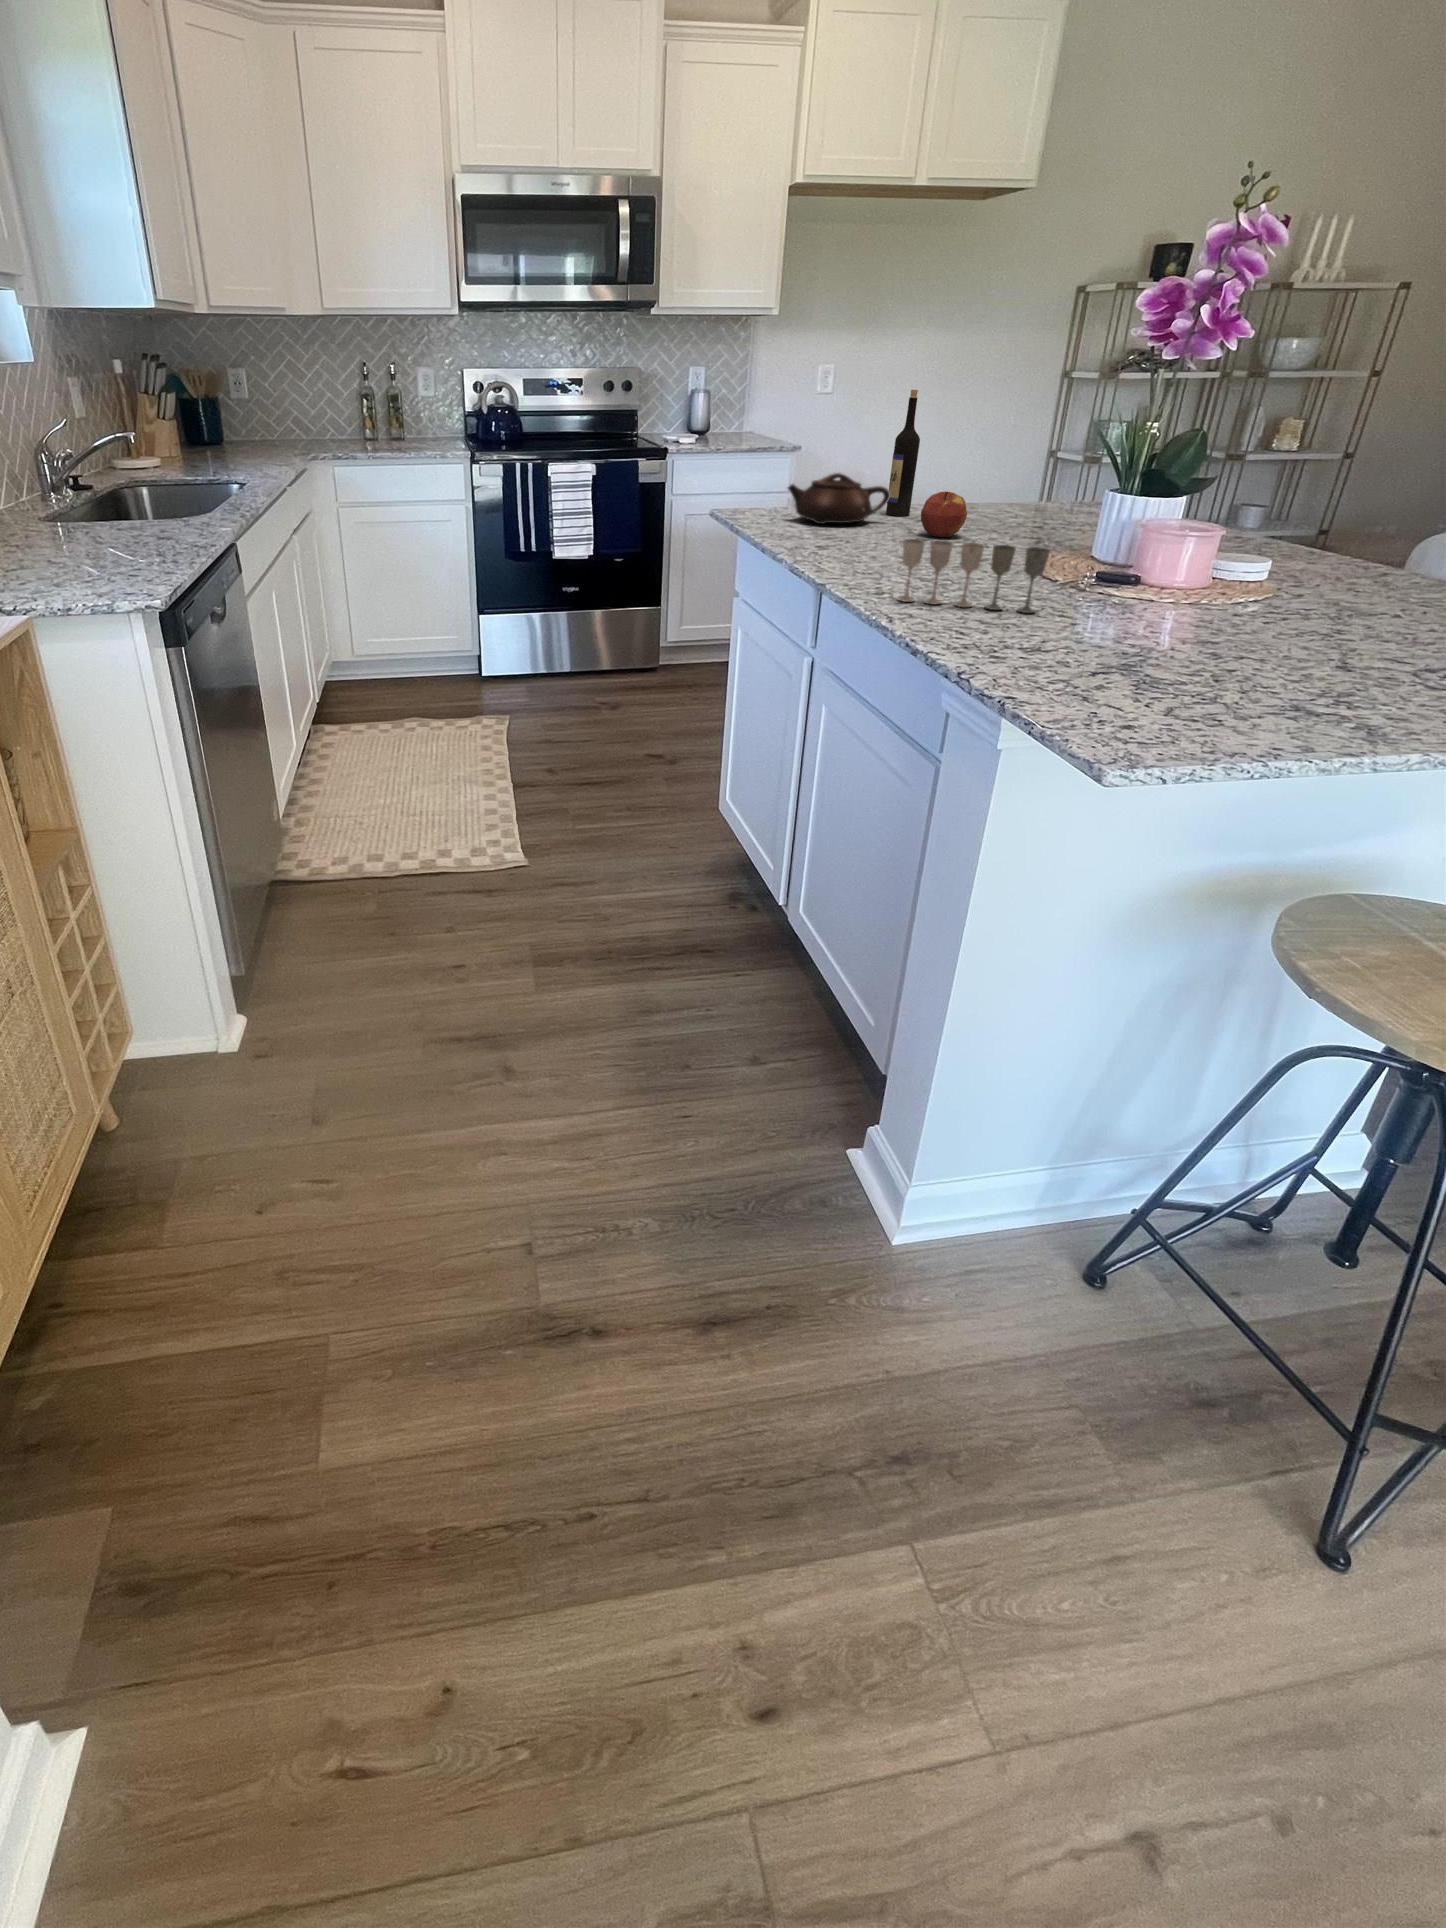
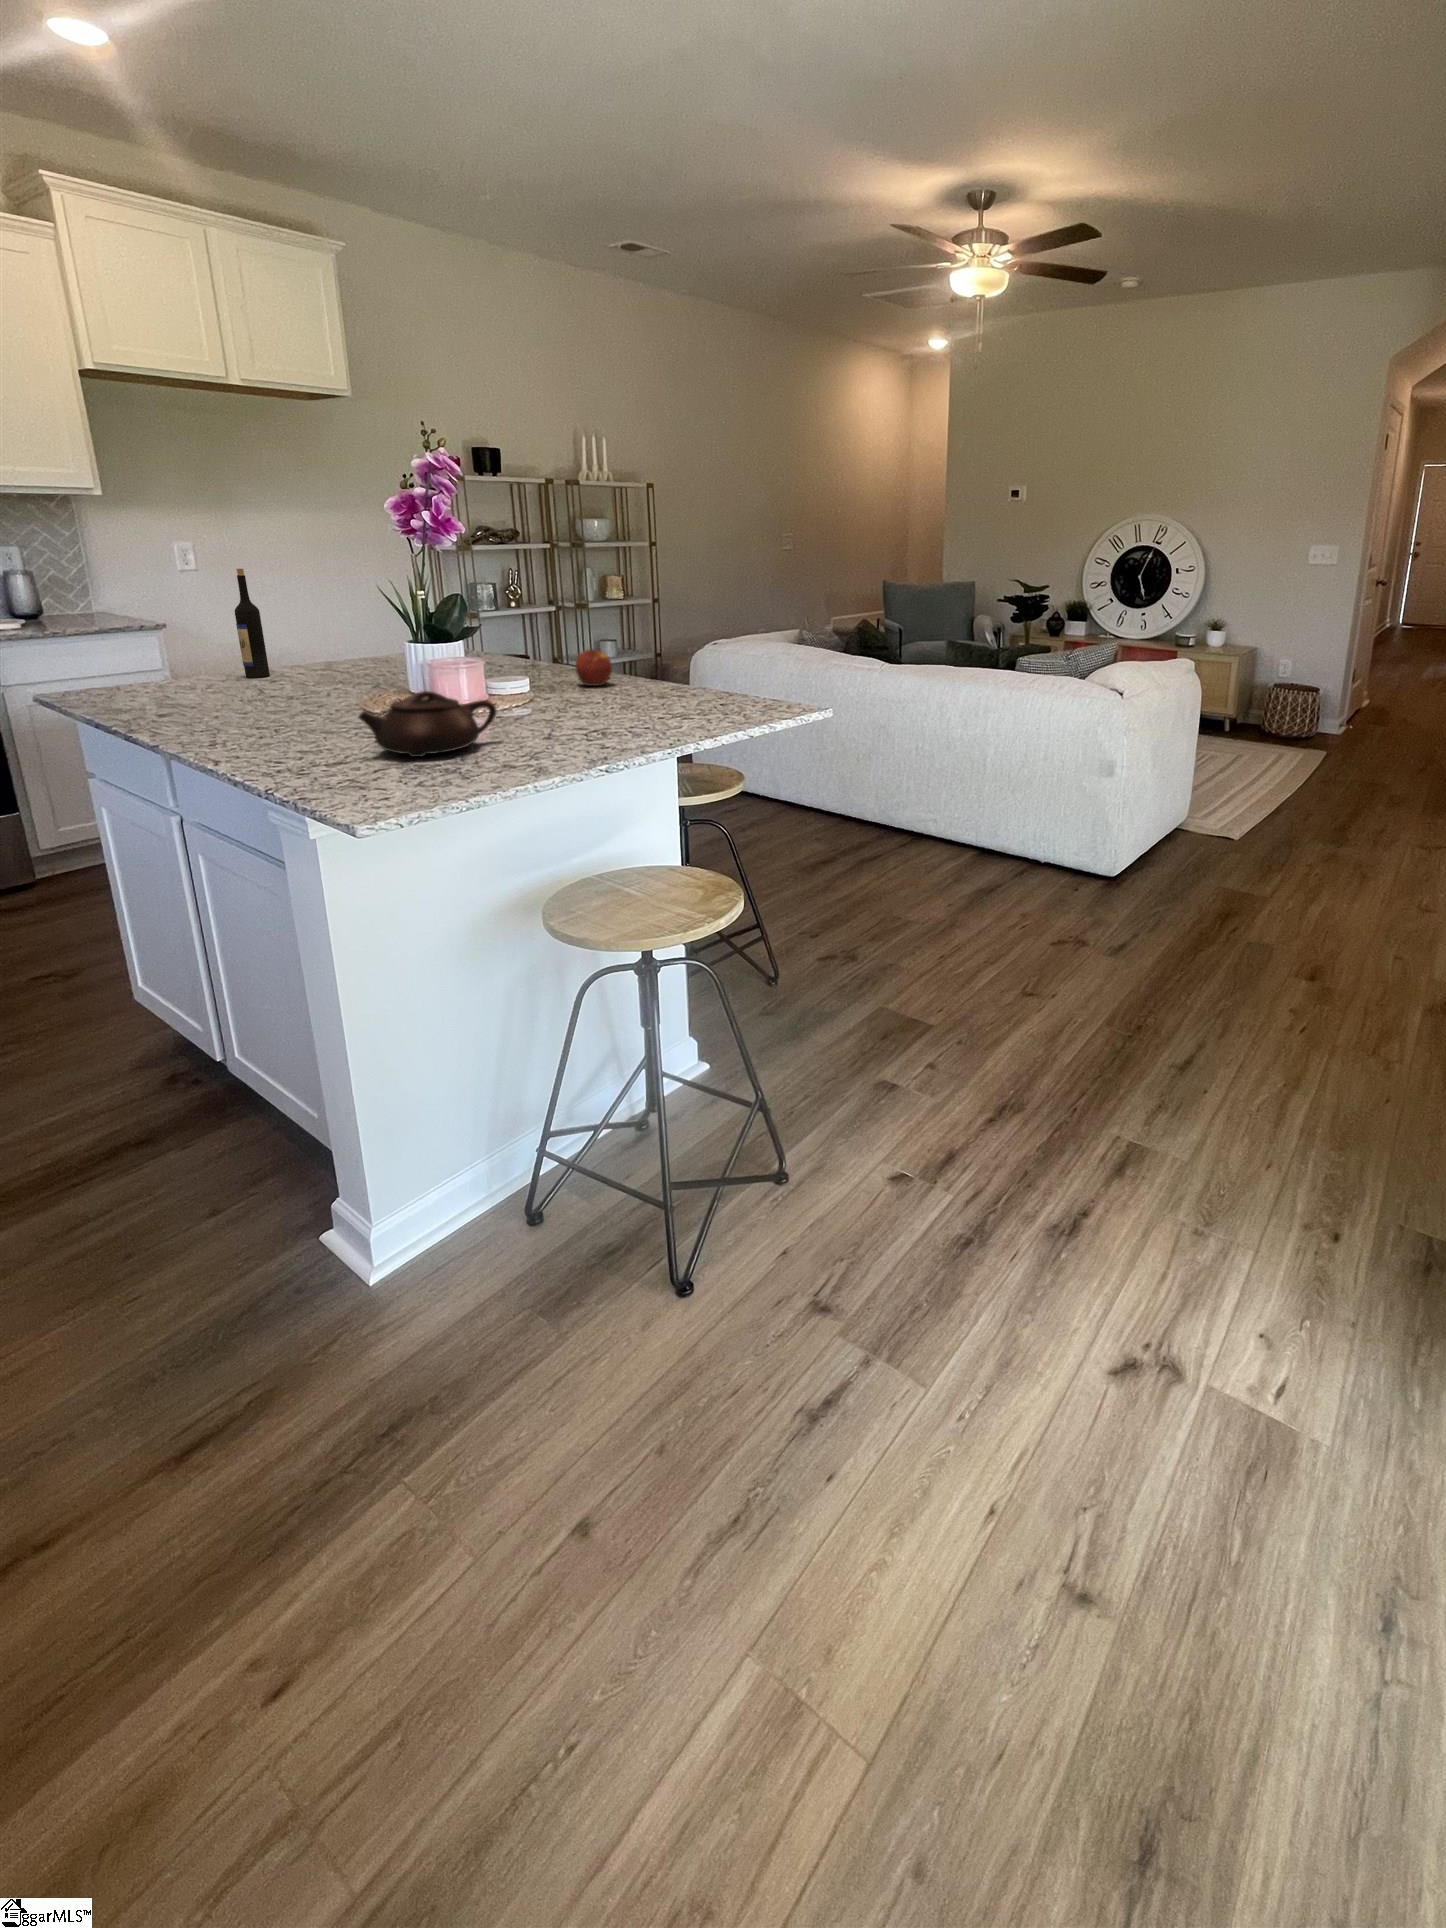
teapot: present [787,473,890,524] -> present [359,691,496,757]
apple: present [921,492,967,537] -> present [575,650,612,686]
wine glass: present [898,539,1050,613] -> none [215,688,350,747]

